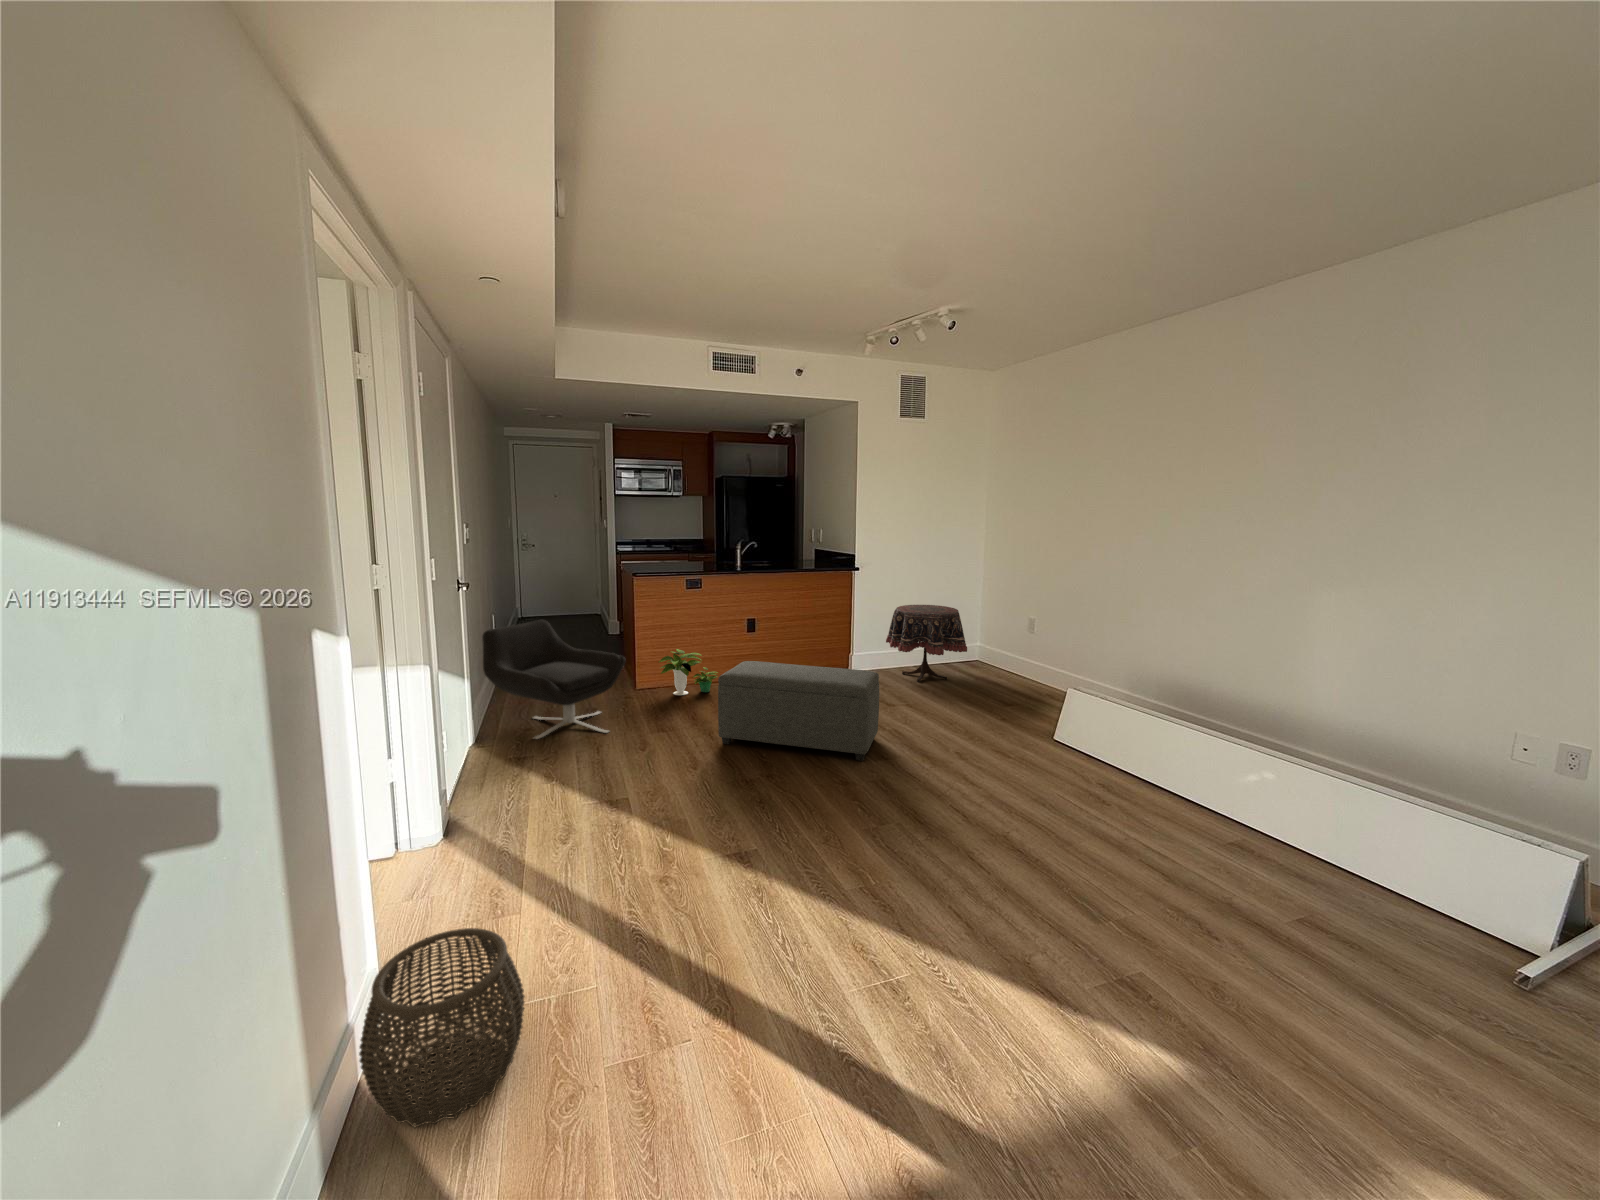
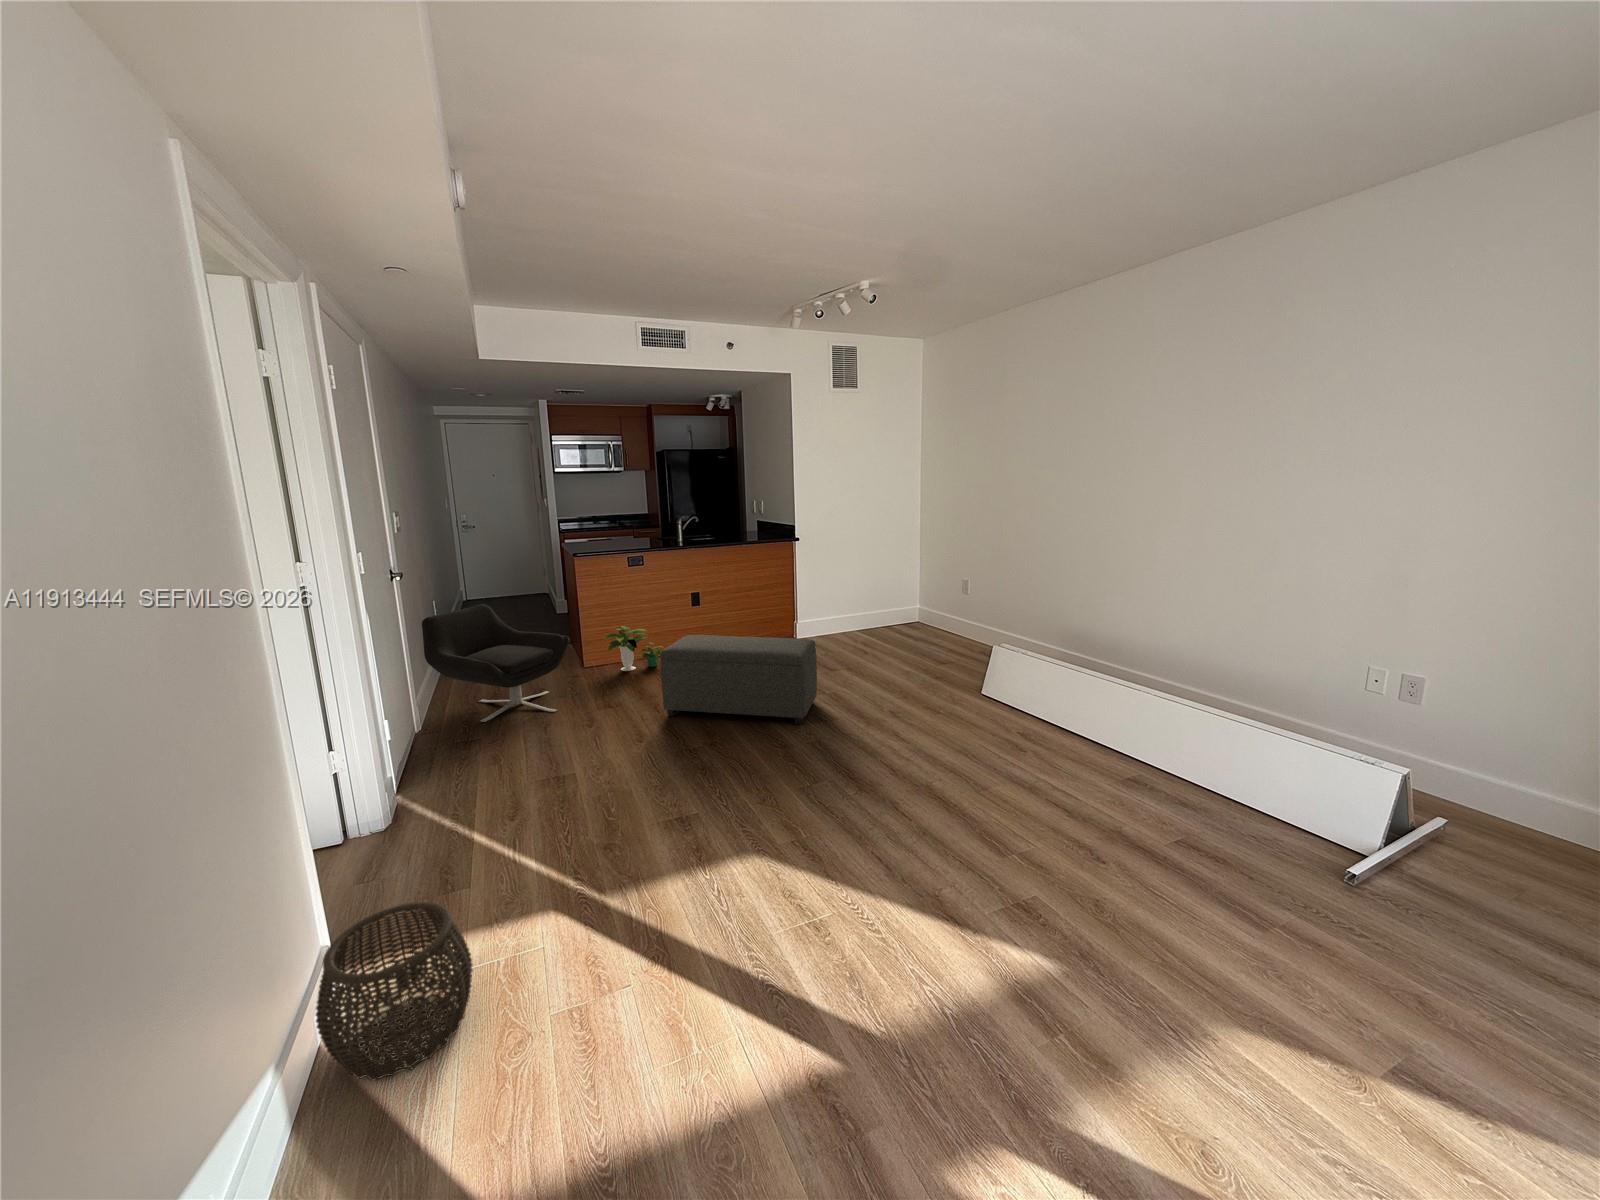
side table: present [886,605,967,682] -> none [828,571,904,646]

